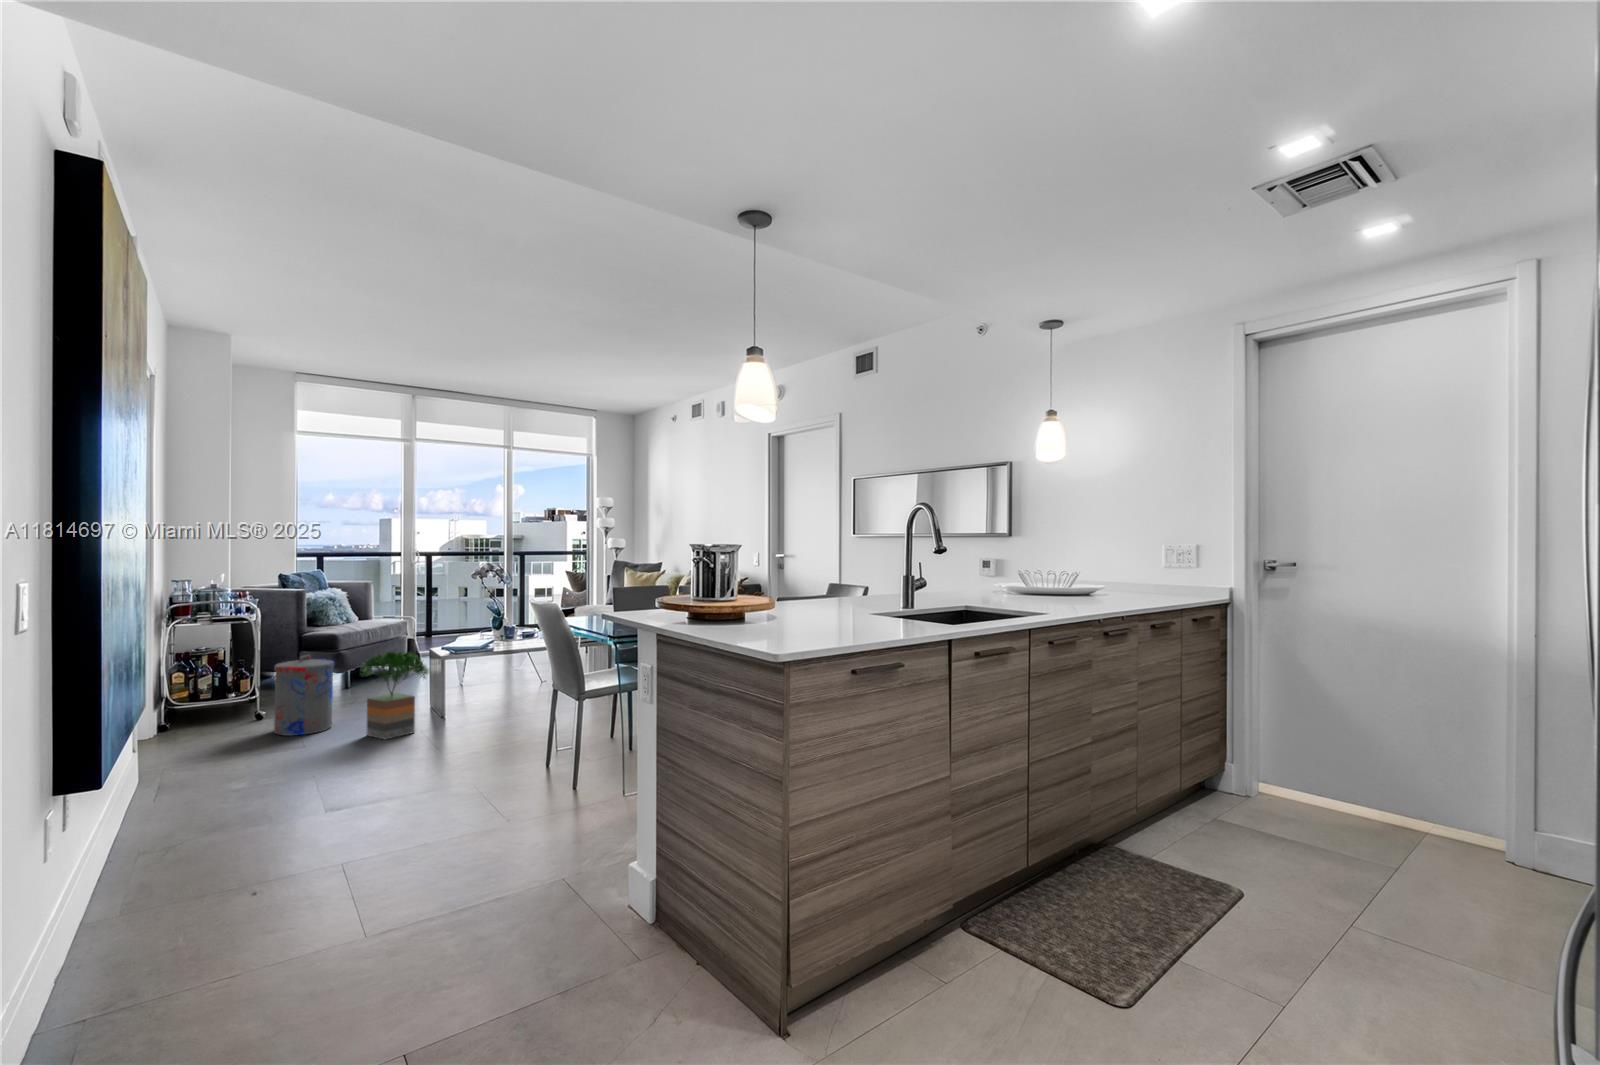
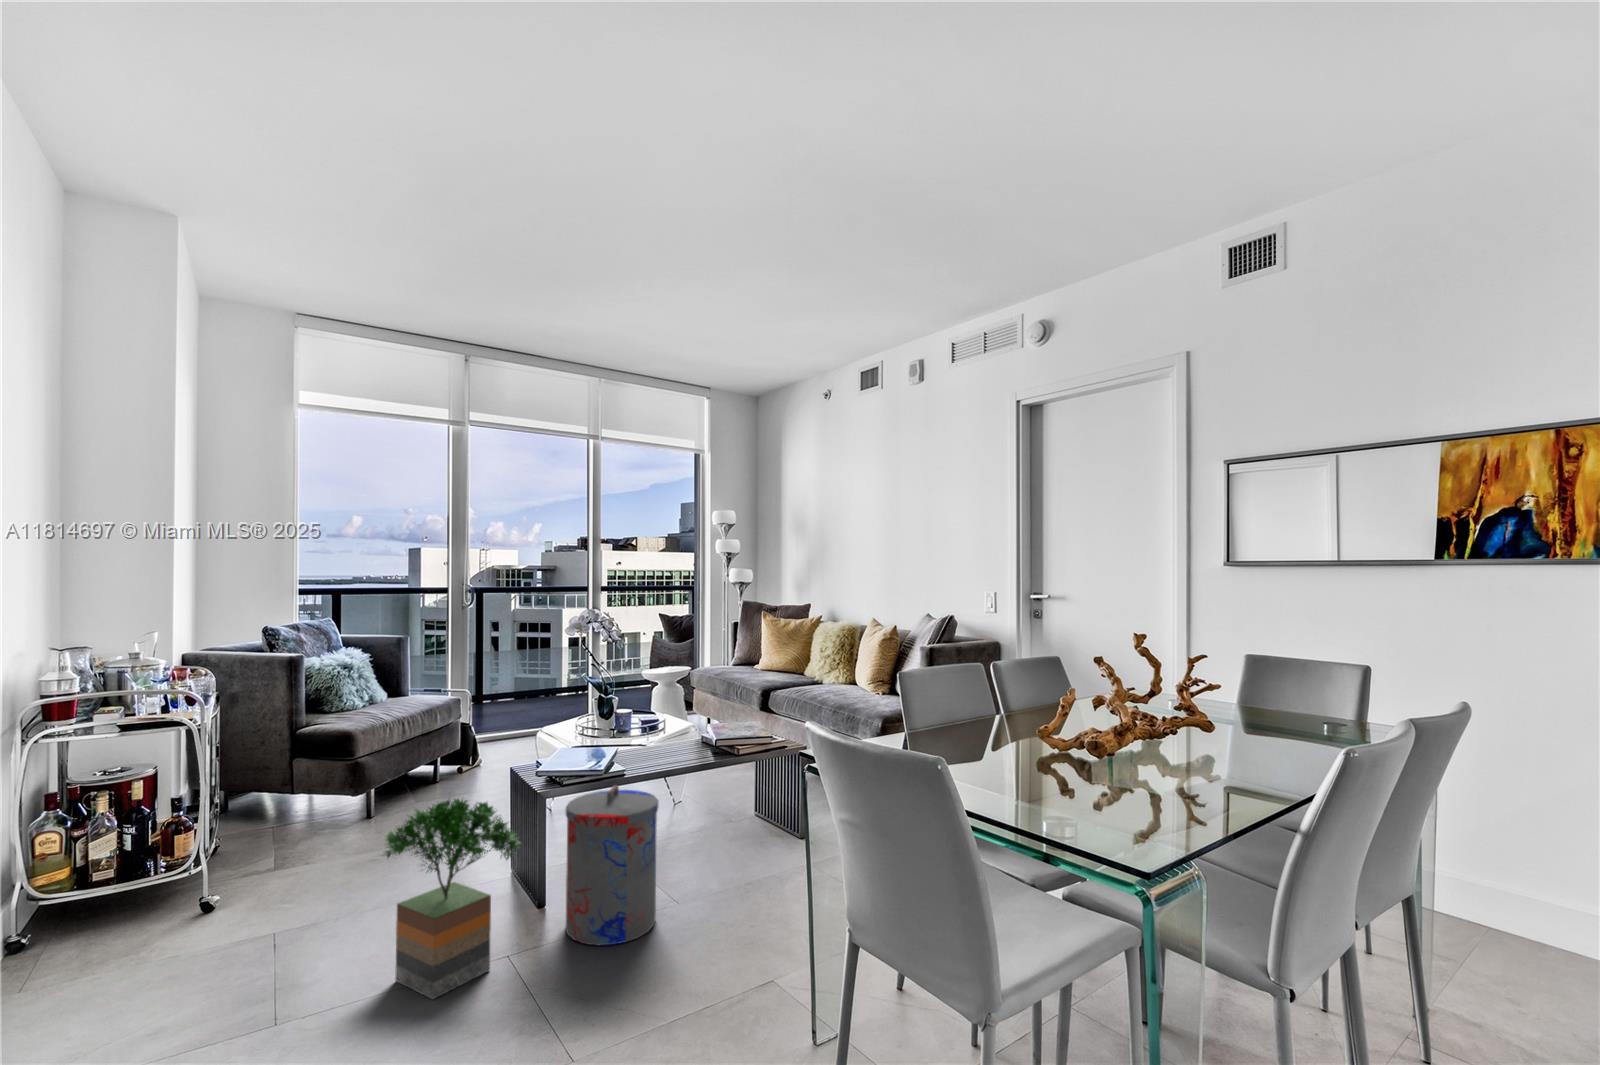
trash can: present [274,655,334,736] -> present [566,785,659,945]

